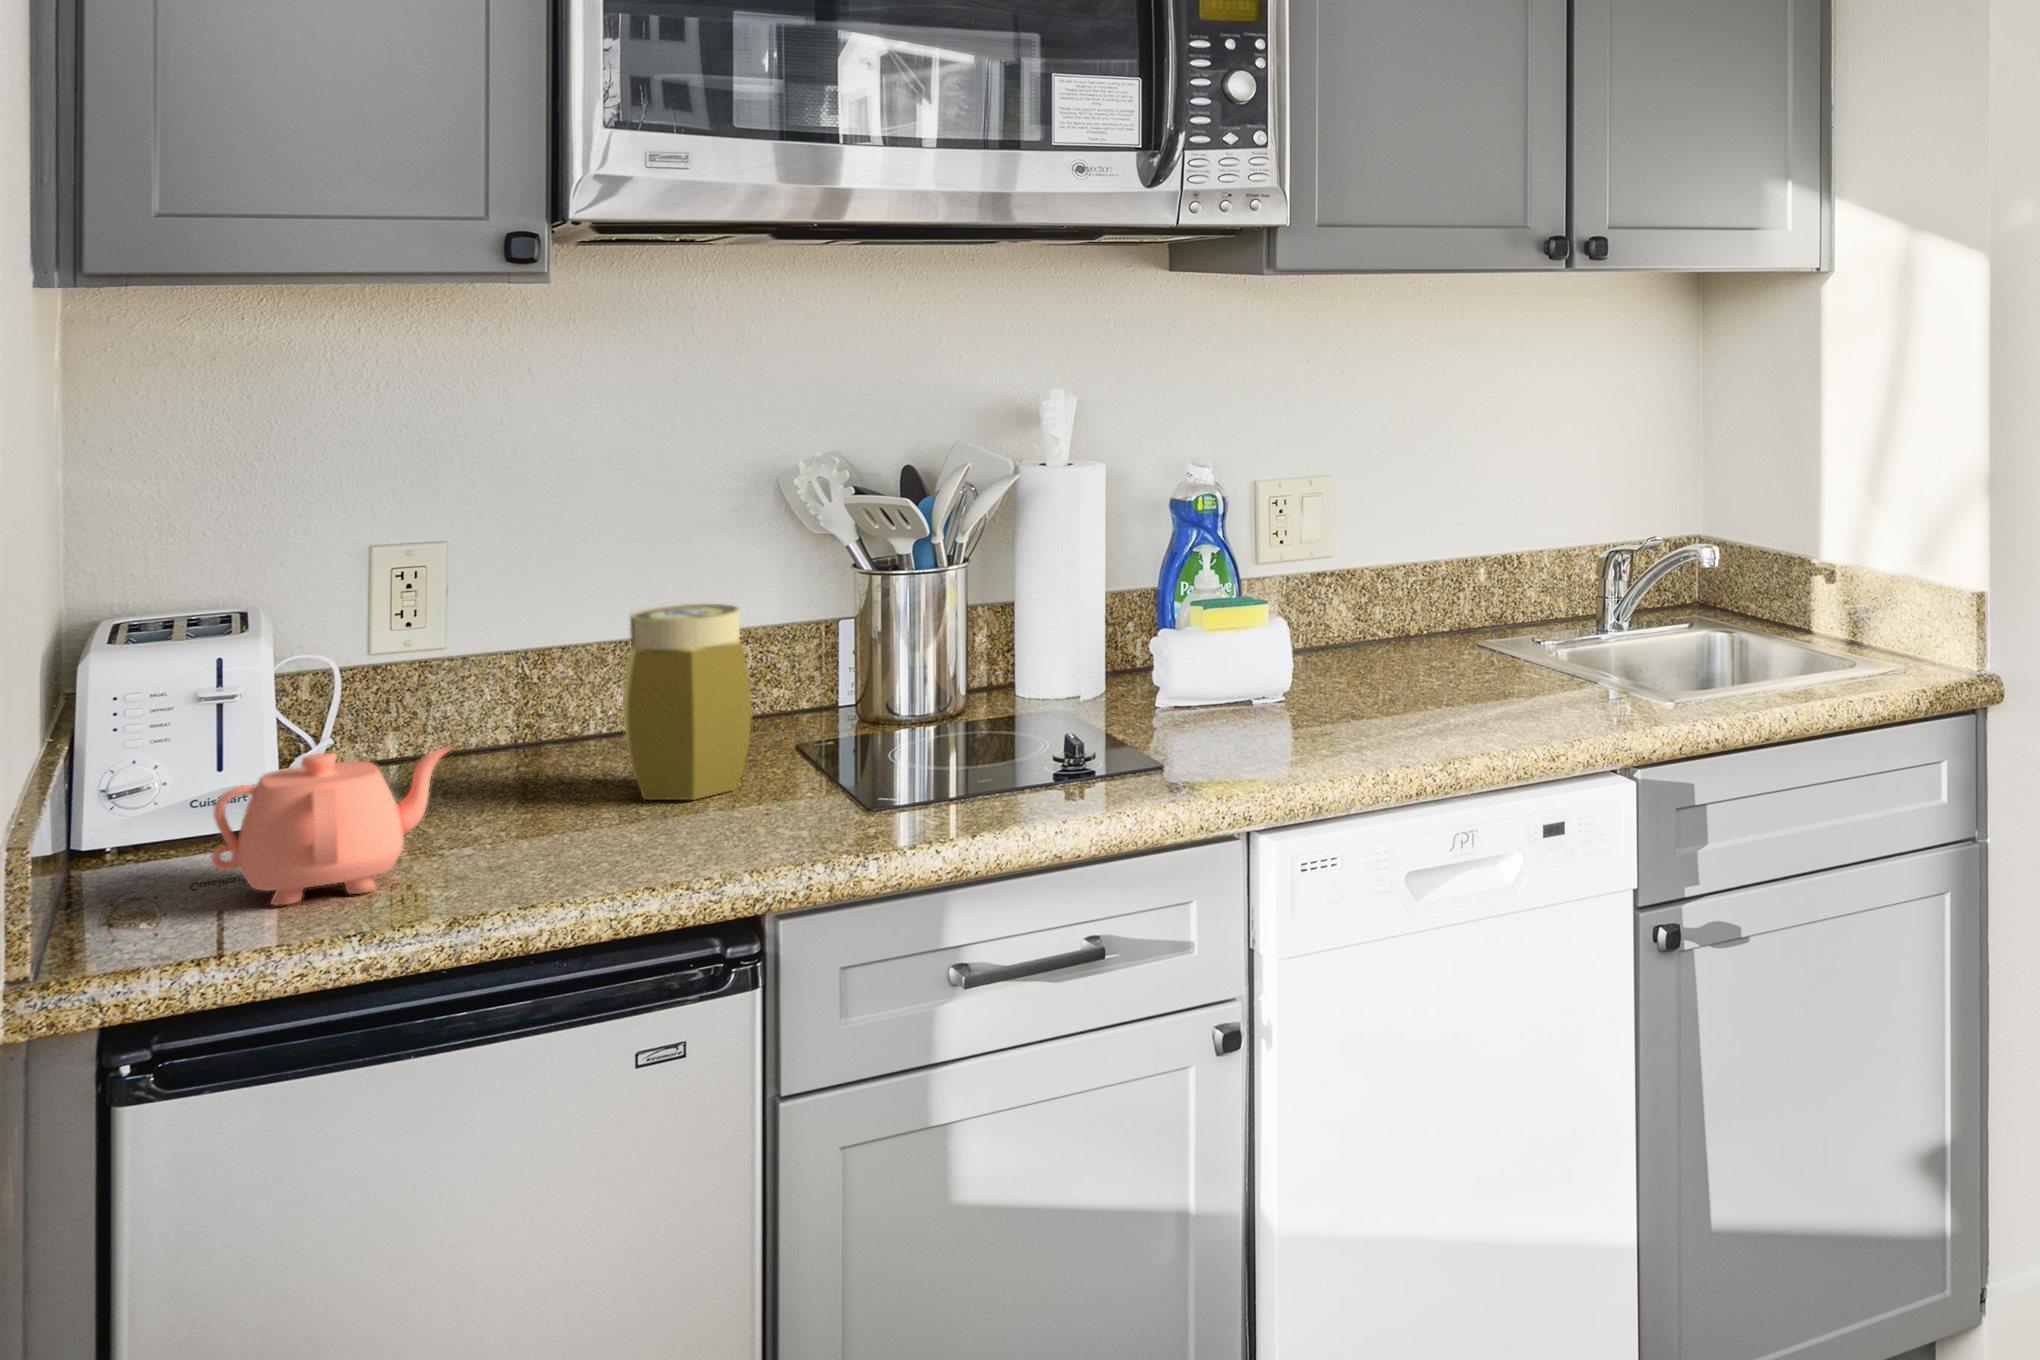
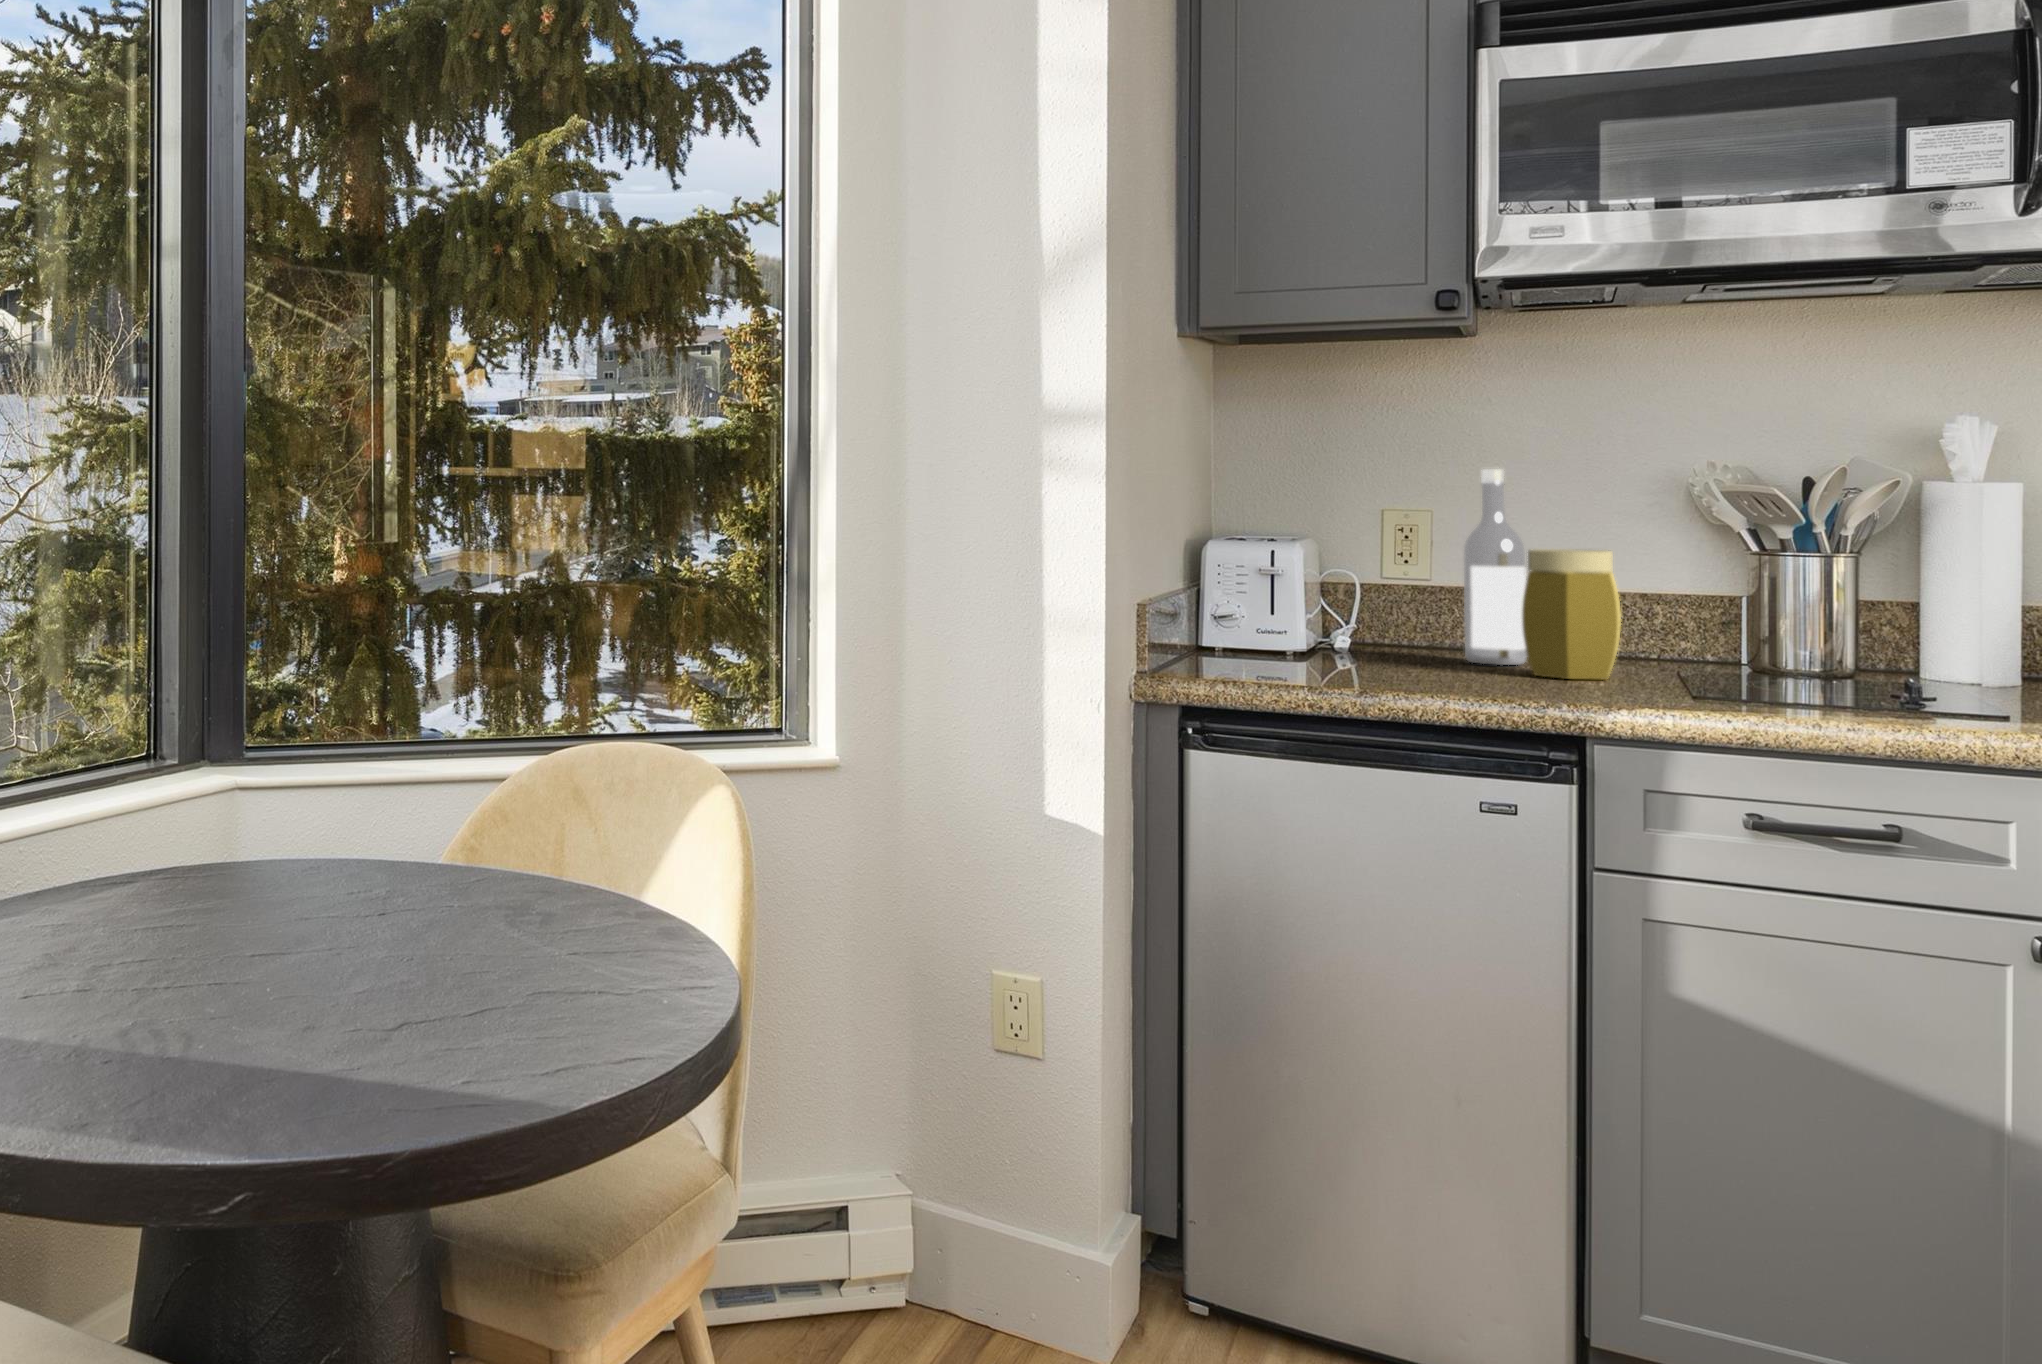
wine bottle: none [516,484,605,777] -> present [1464,469,1527,665]
teapot: present [212,747,451,905] -> none [1247,597,1385,680]

